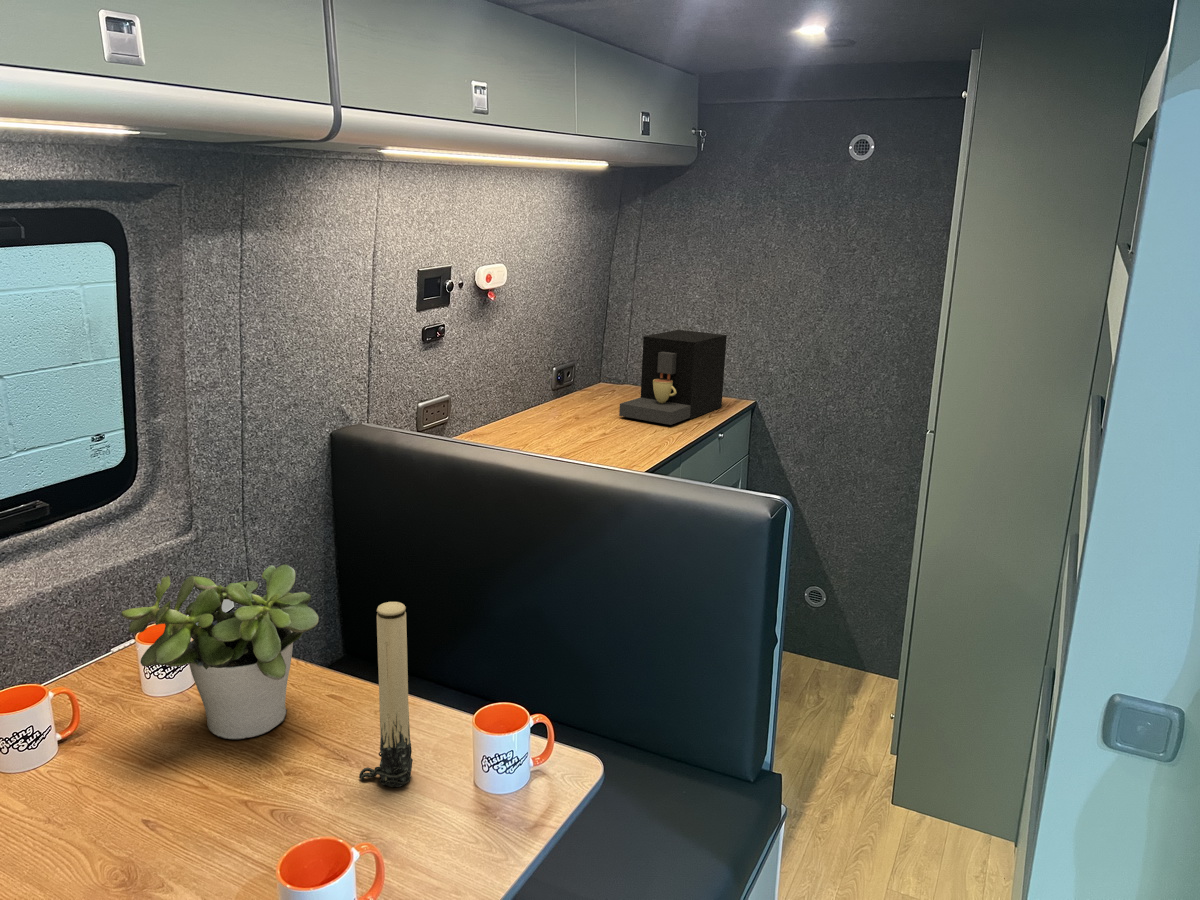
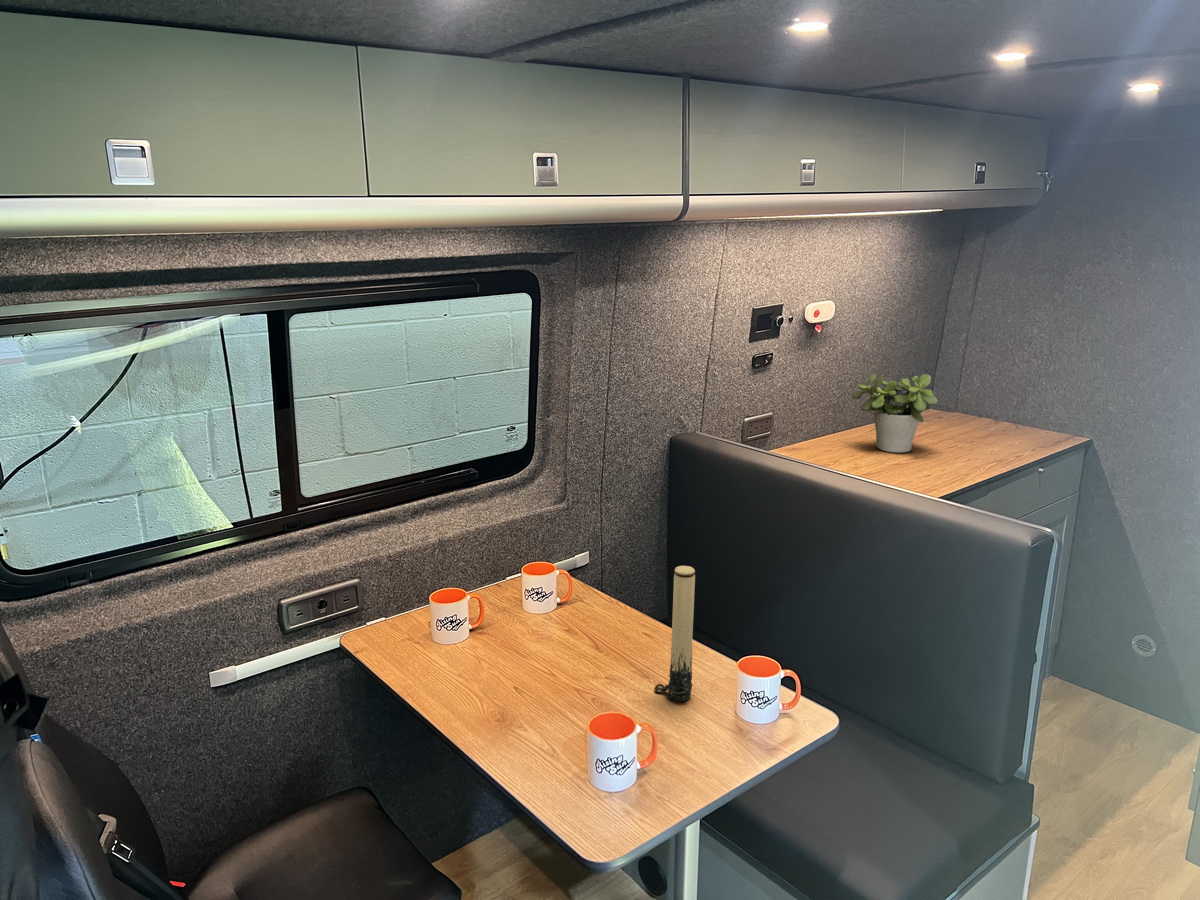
coffee maker: present [619,330,727,425] -> none [934,363,1057,454]
potted plant: present [122,565,319,740] -> present [852,374,938,453]

